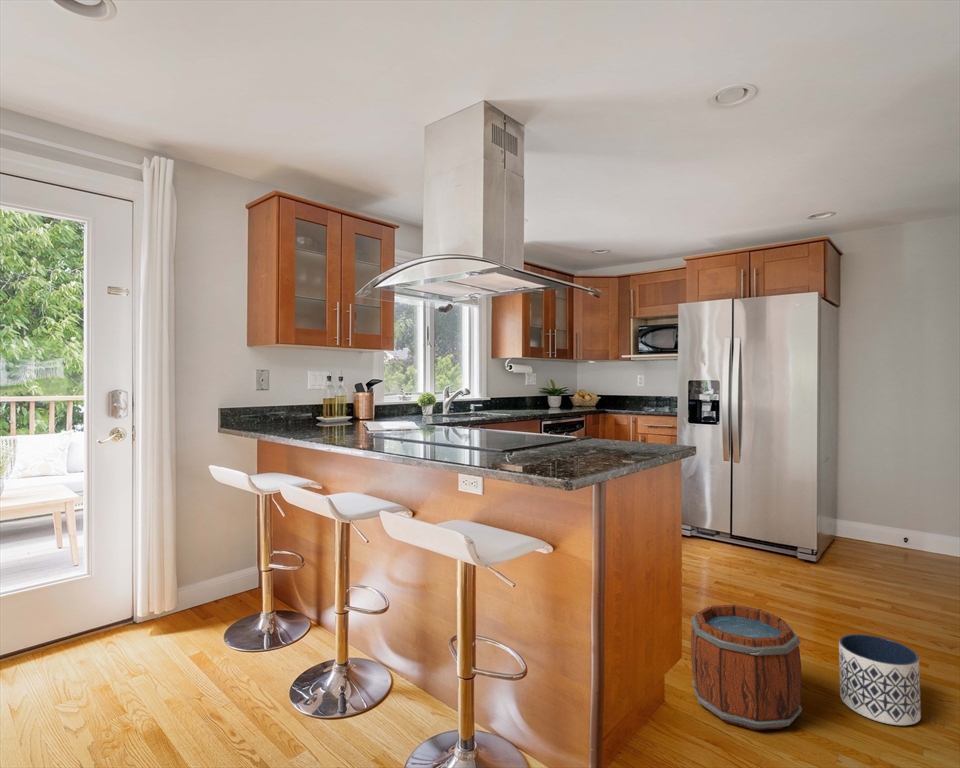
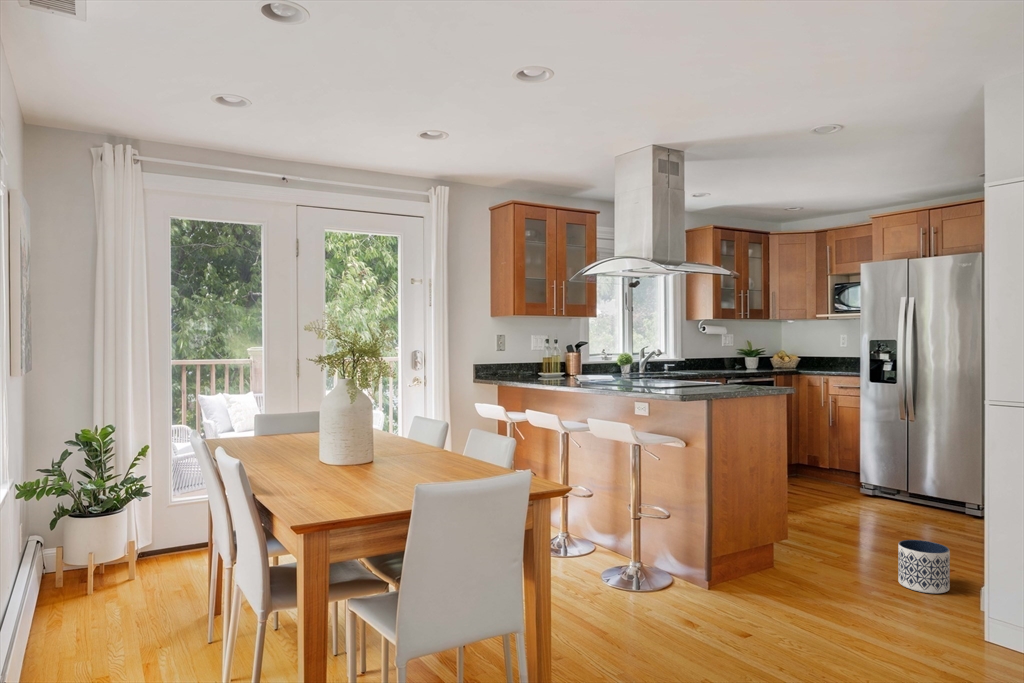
bucket: present [691,605,802,730] -> none [791,513,861,586]

